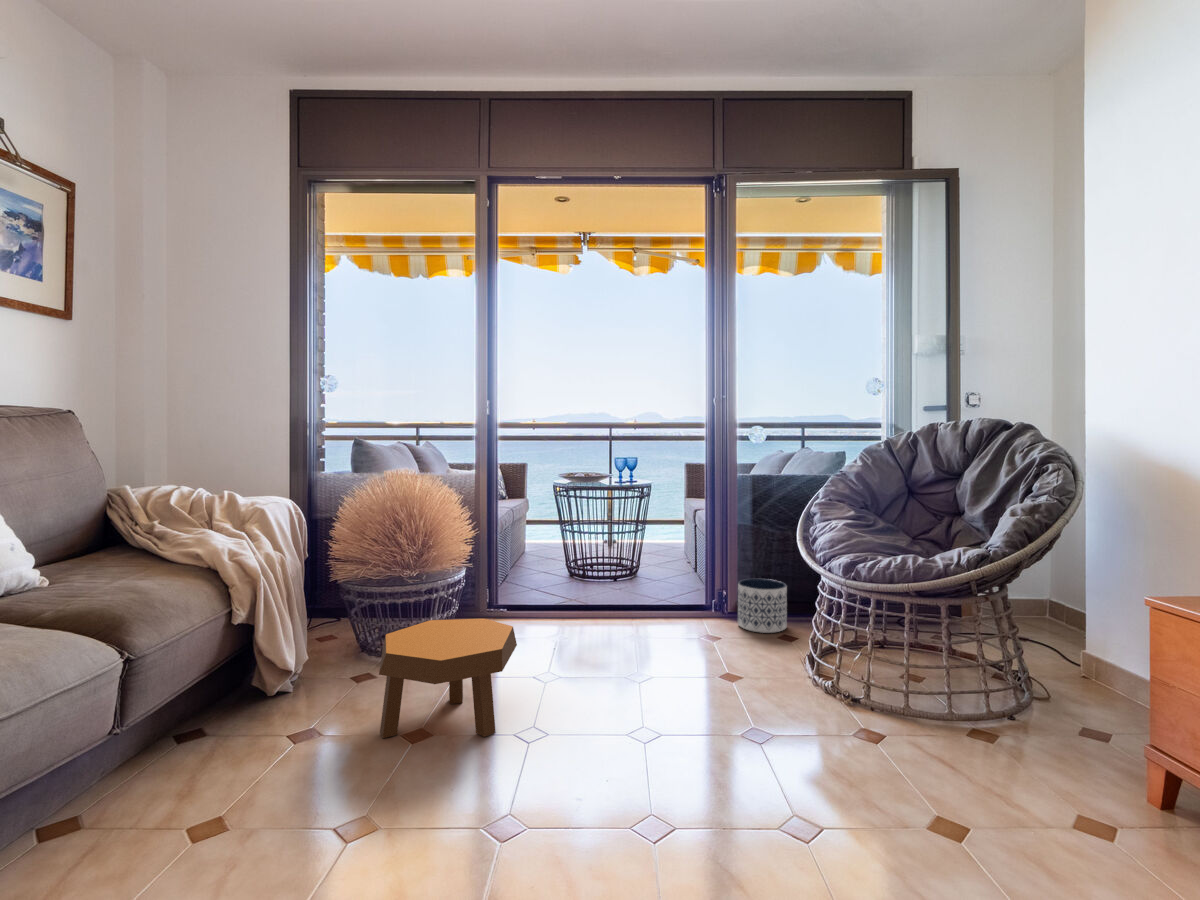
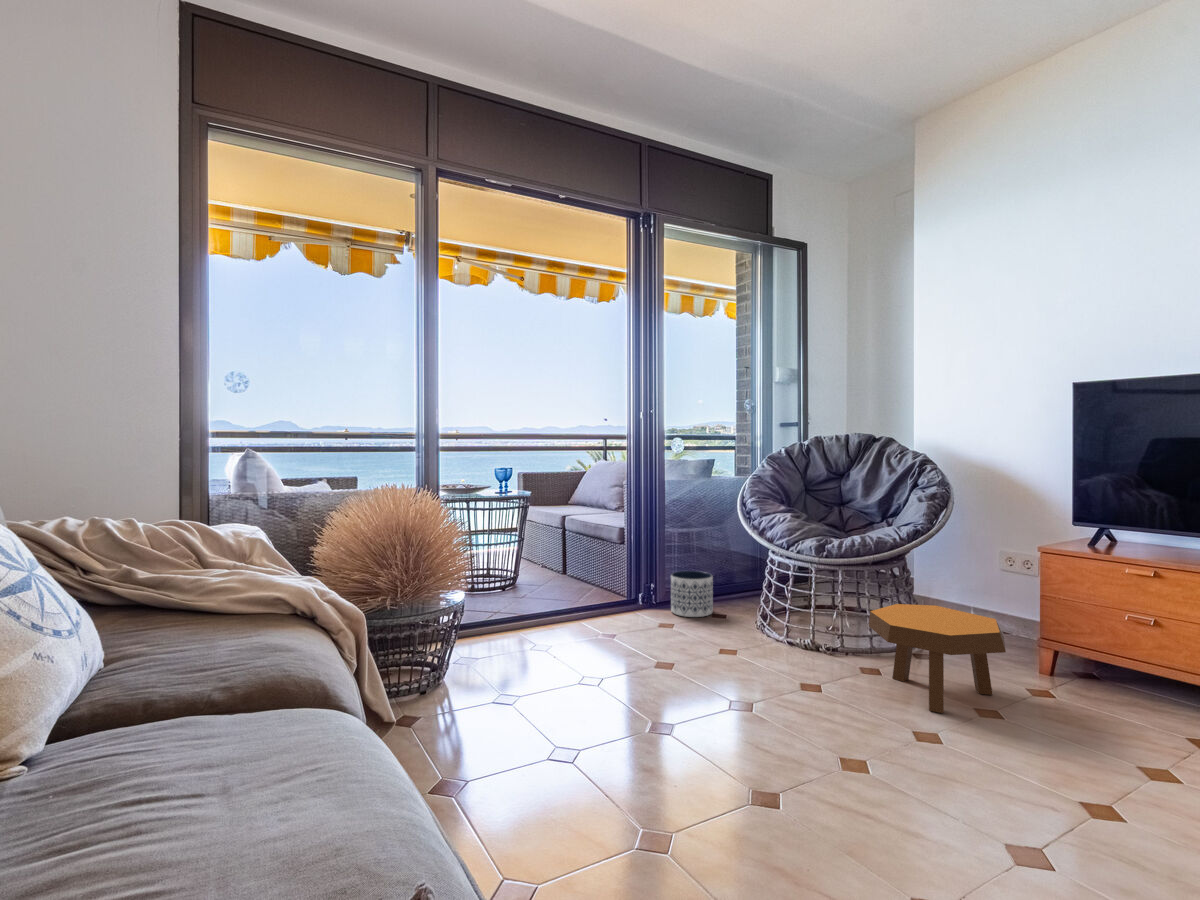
footstool: present [379,619,517,738] -> present [869,604,1006,713]

